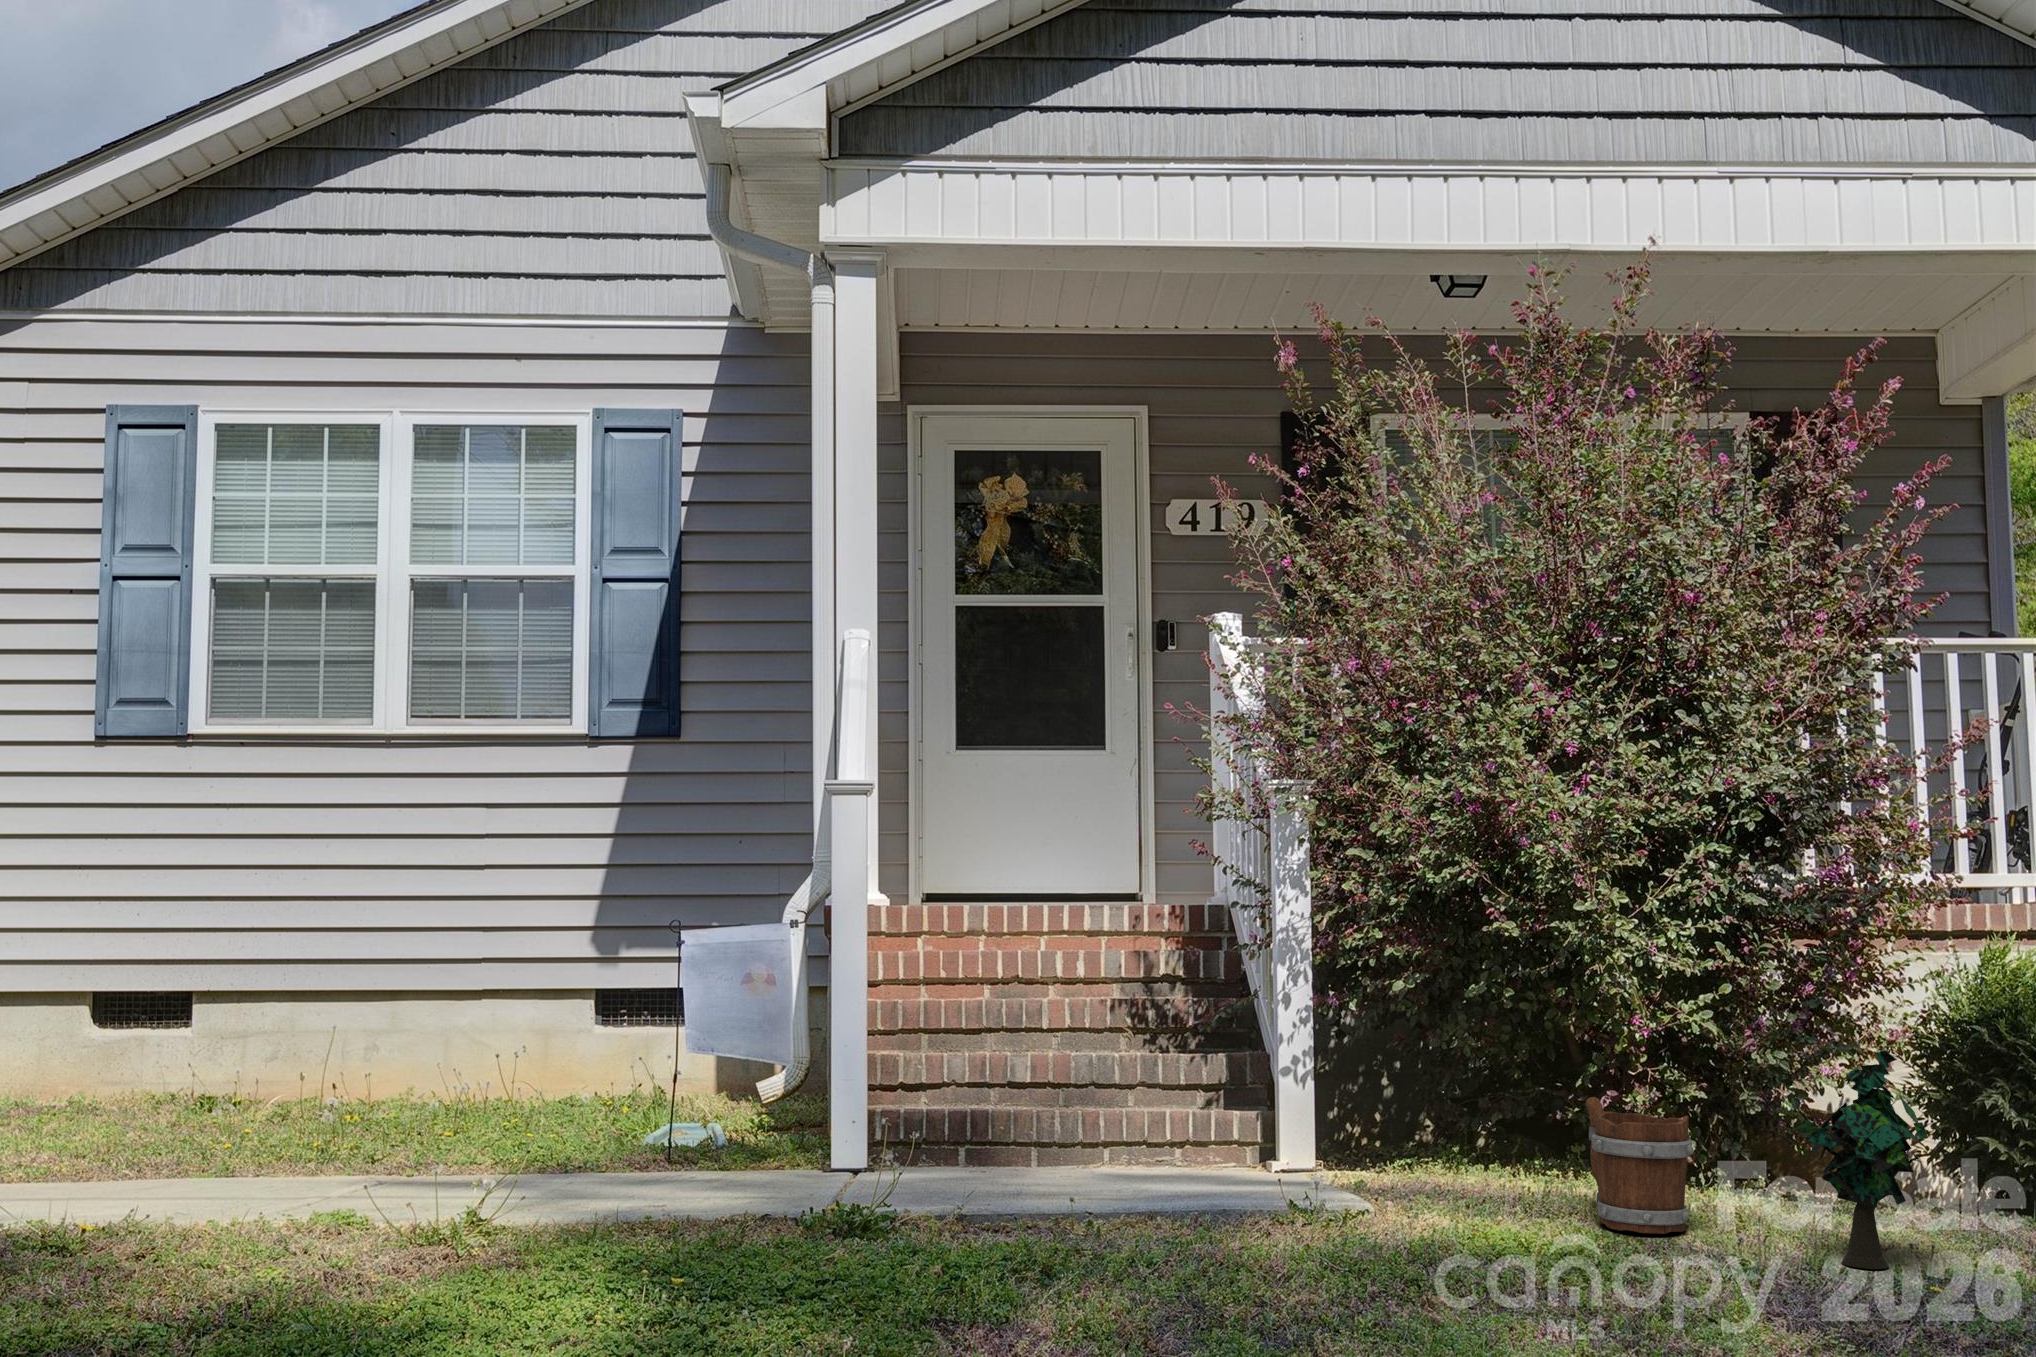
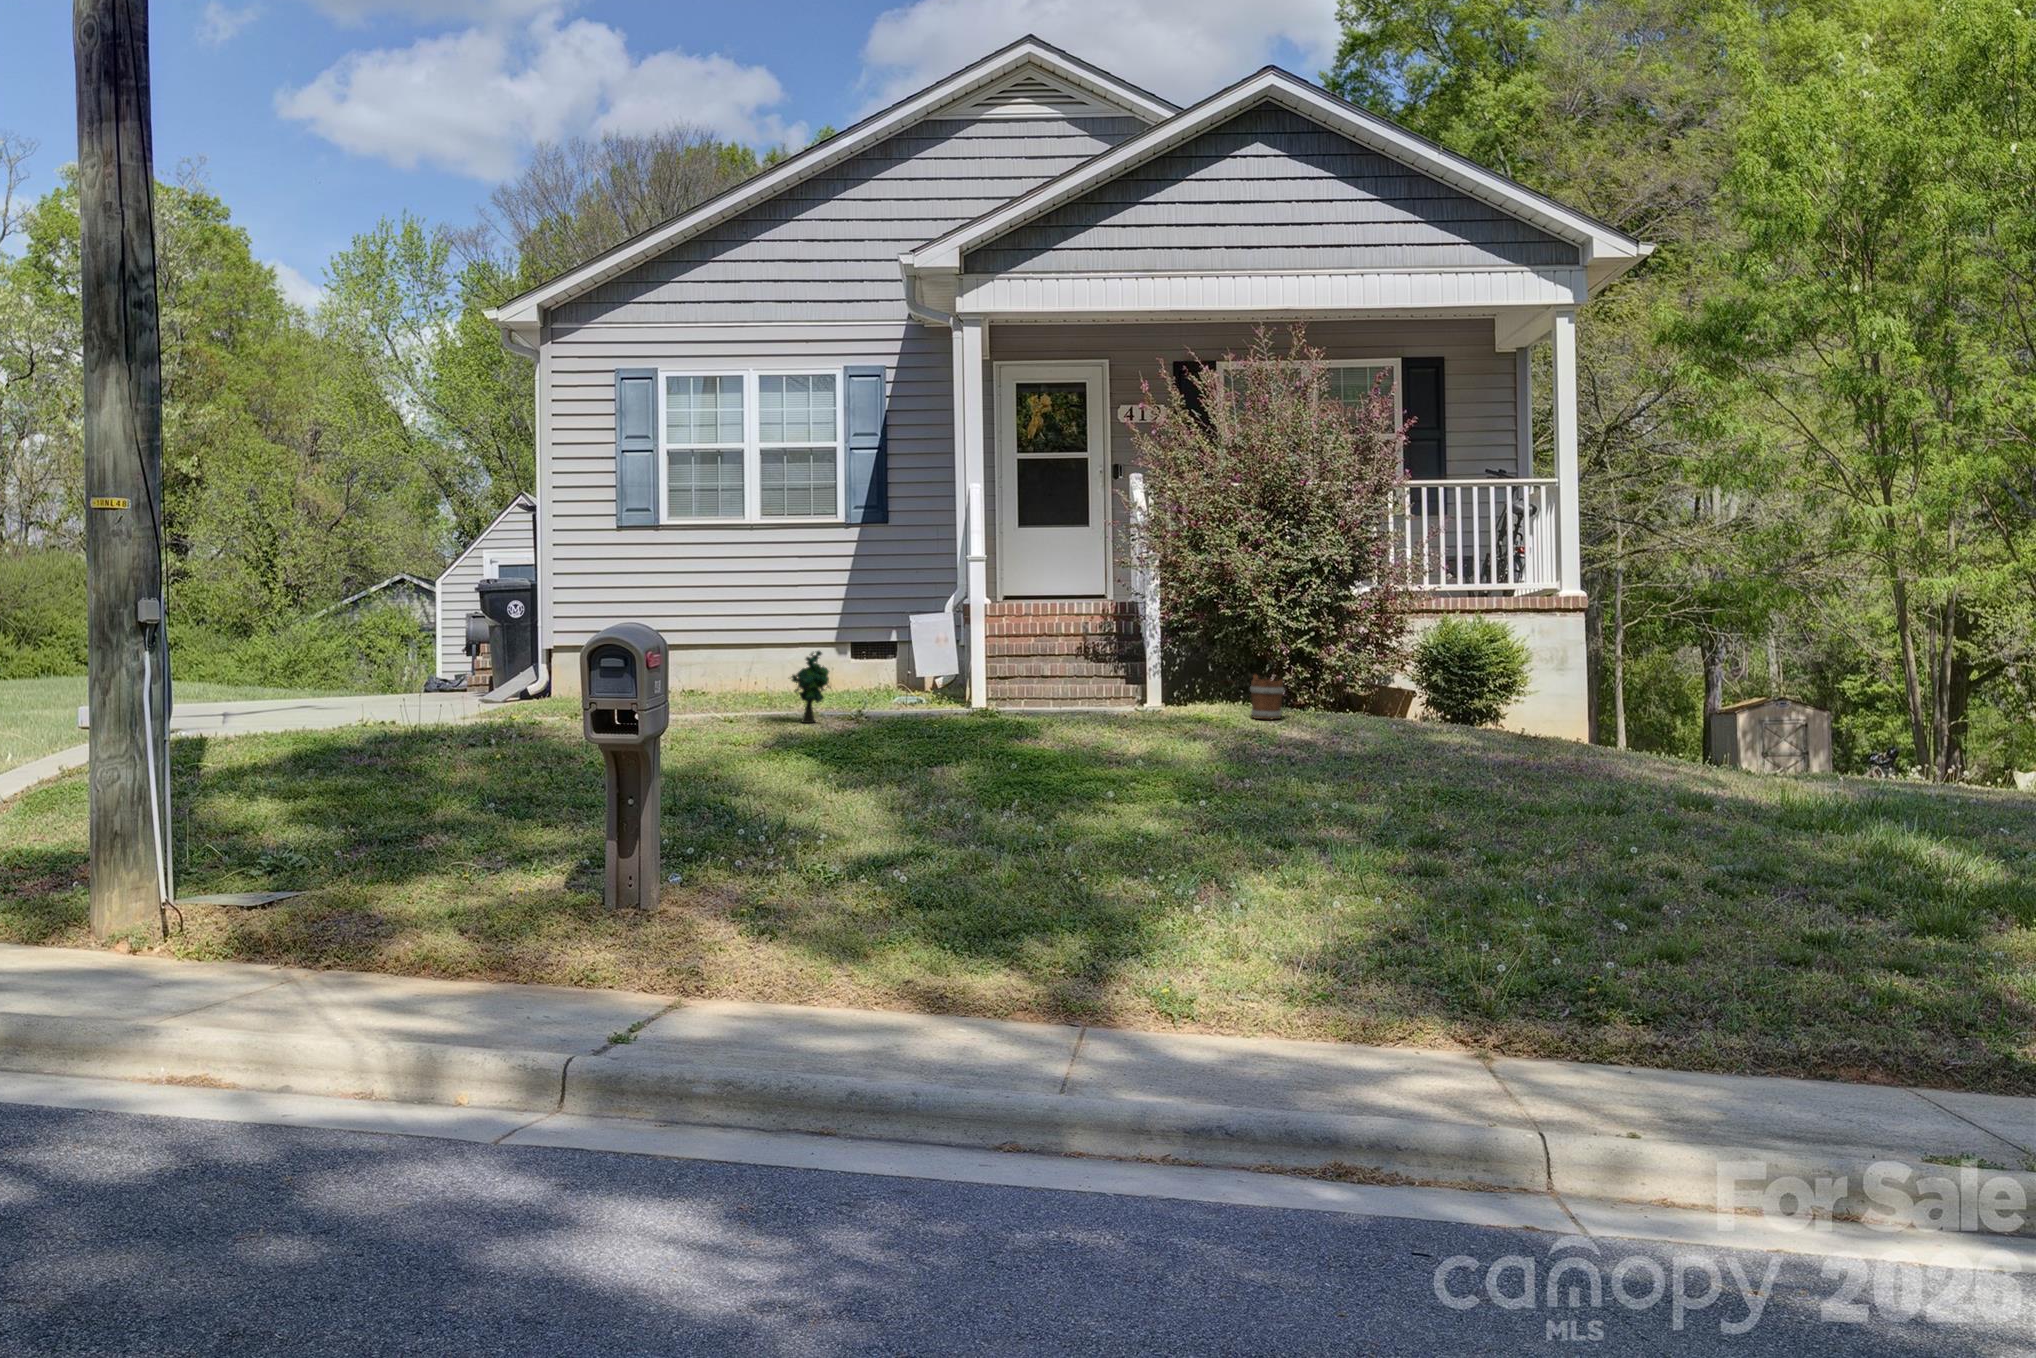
decorative plant: present [1796,1050,1928,1269] -> present [791,651,831,723]

